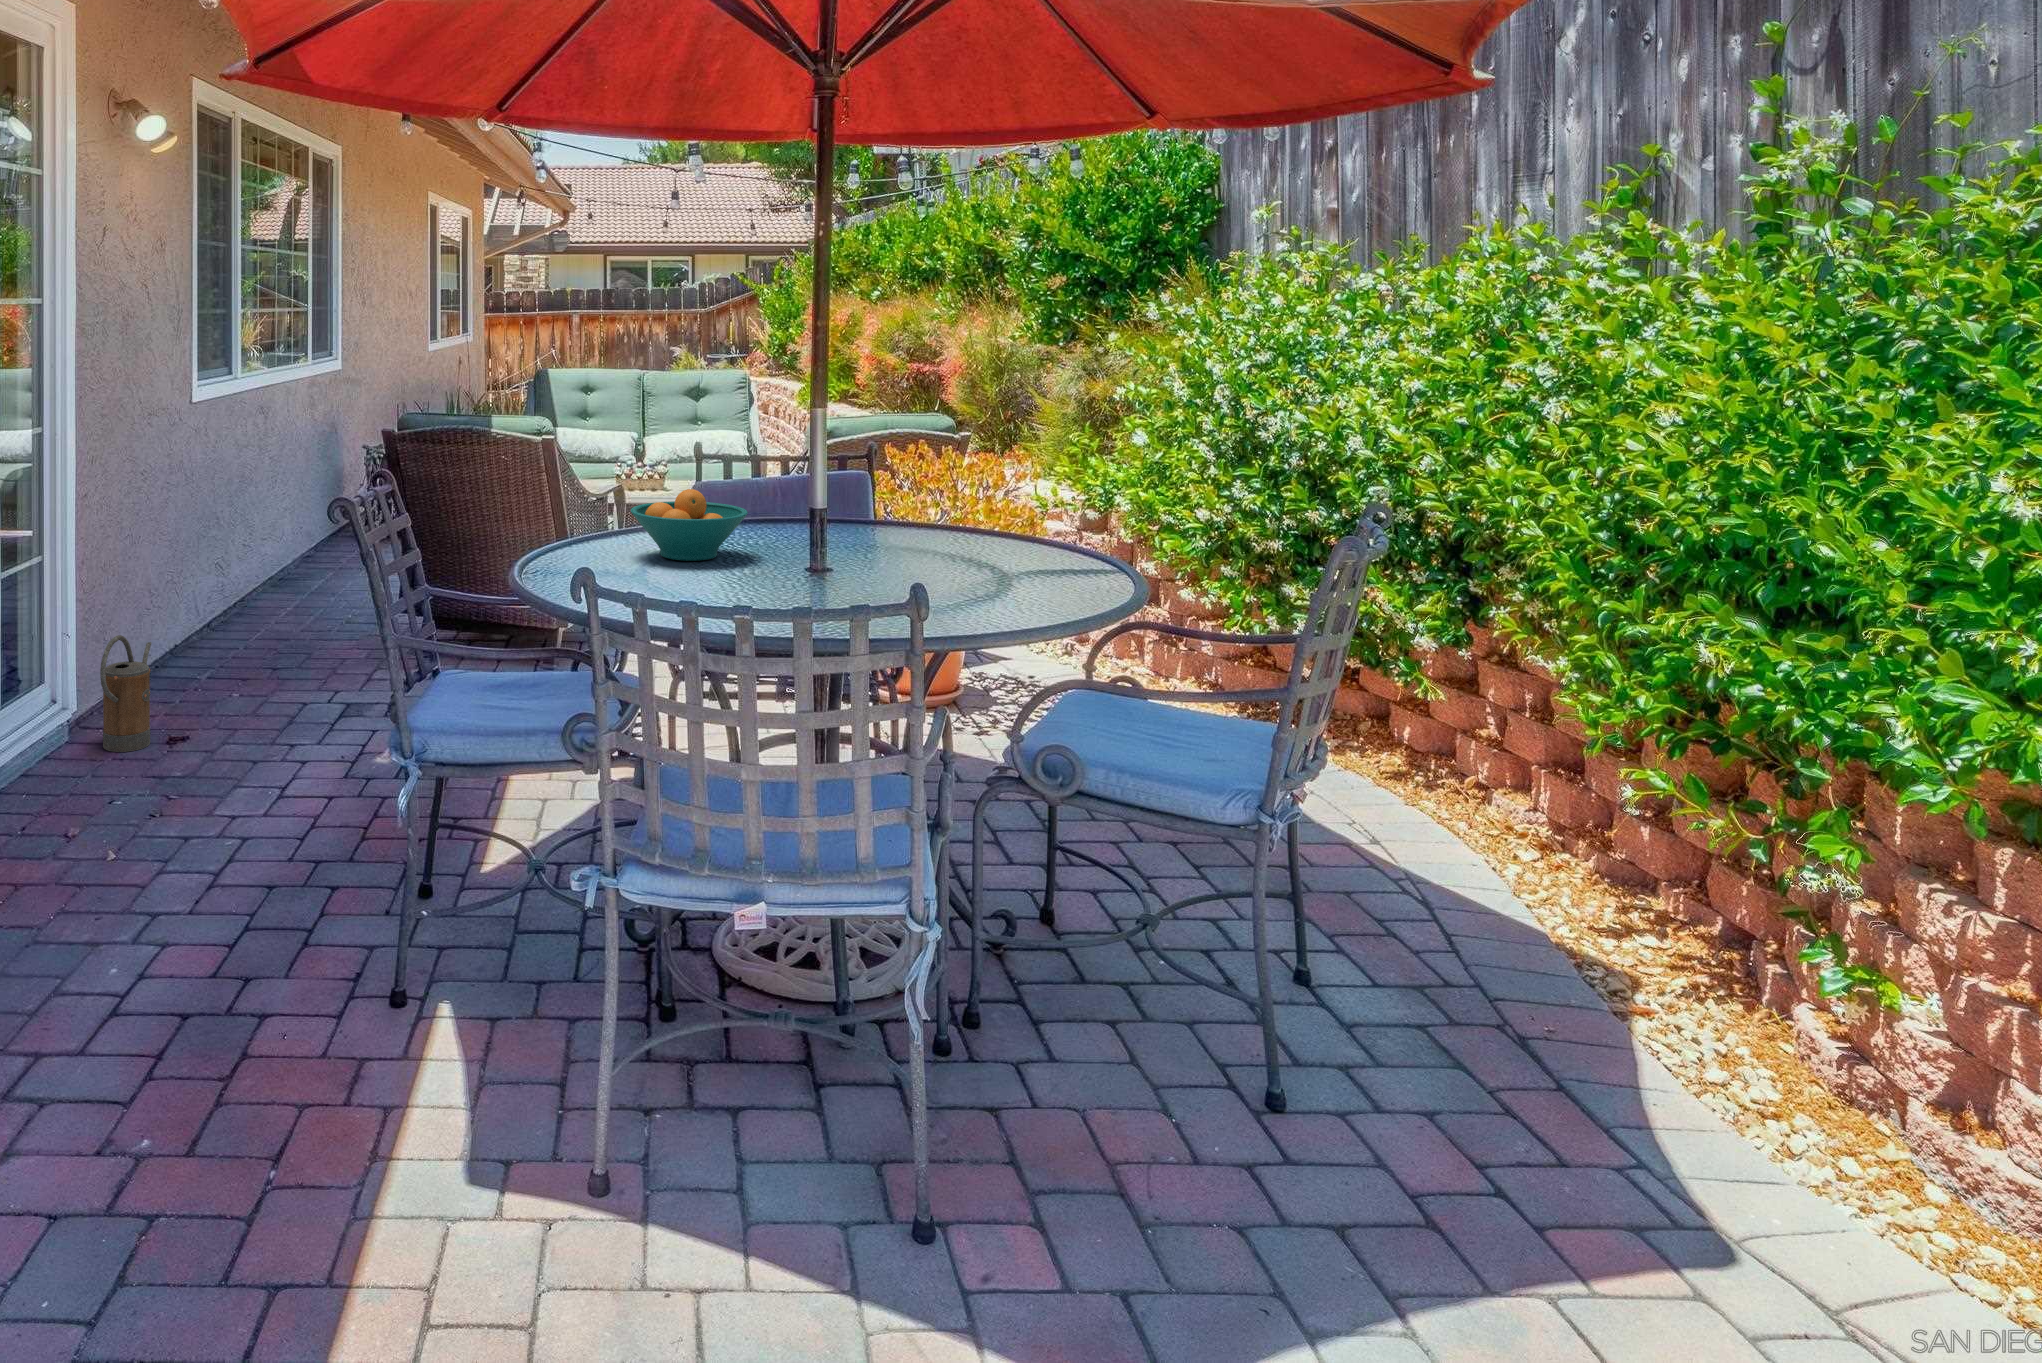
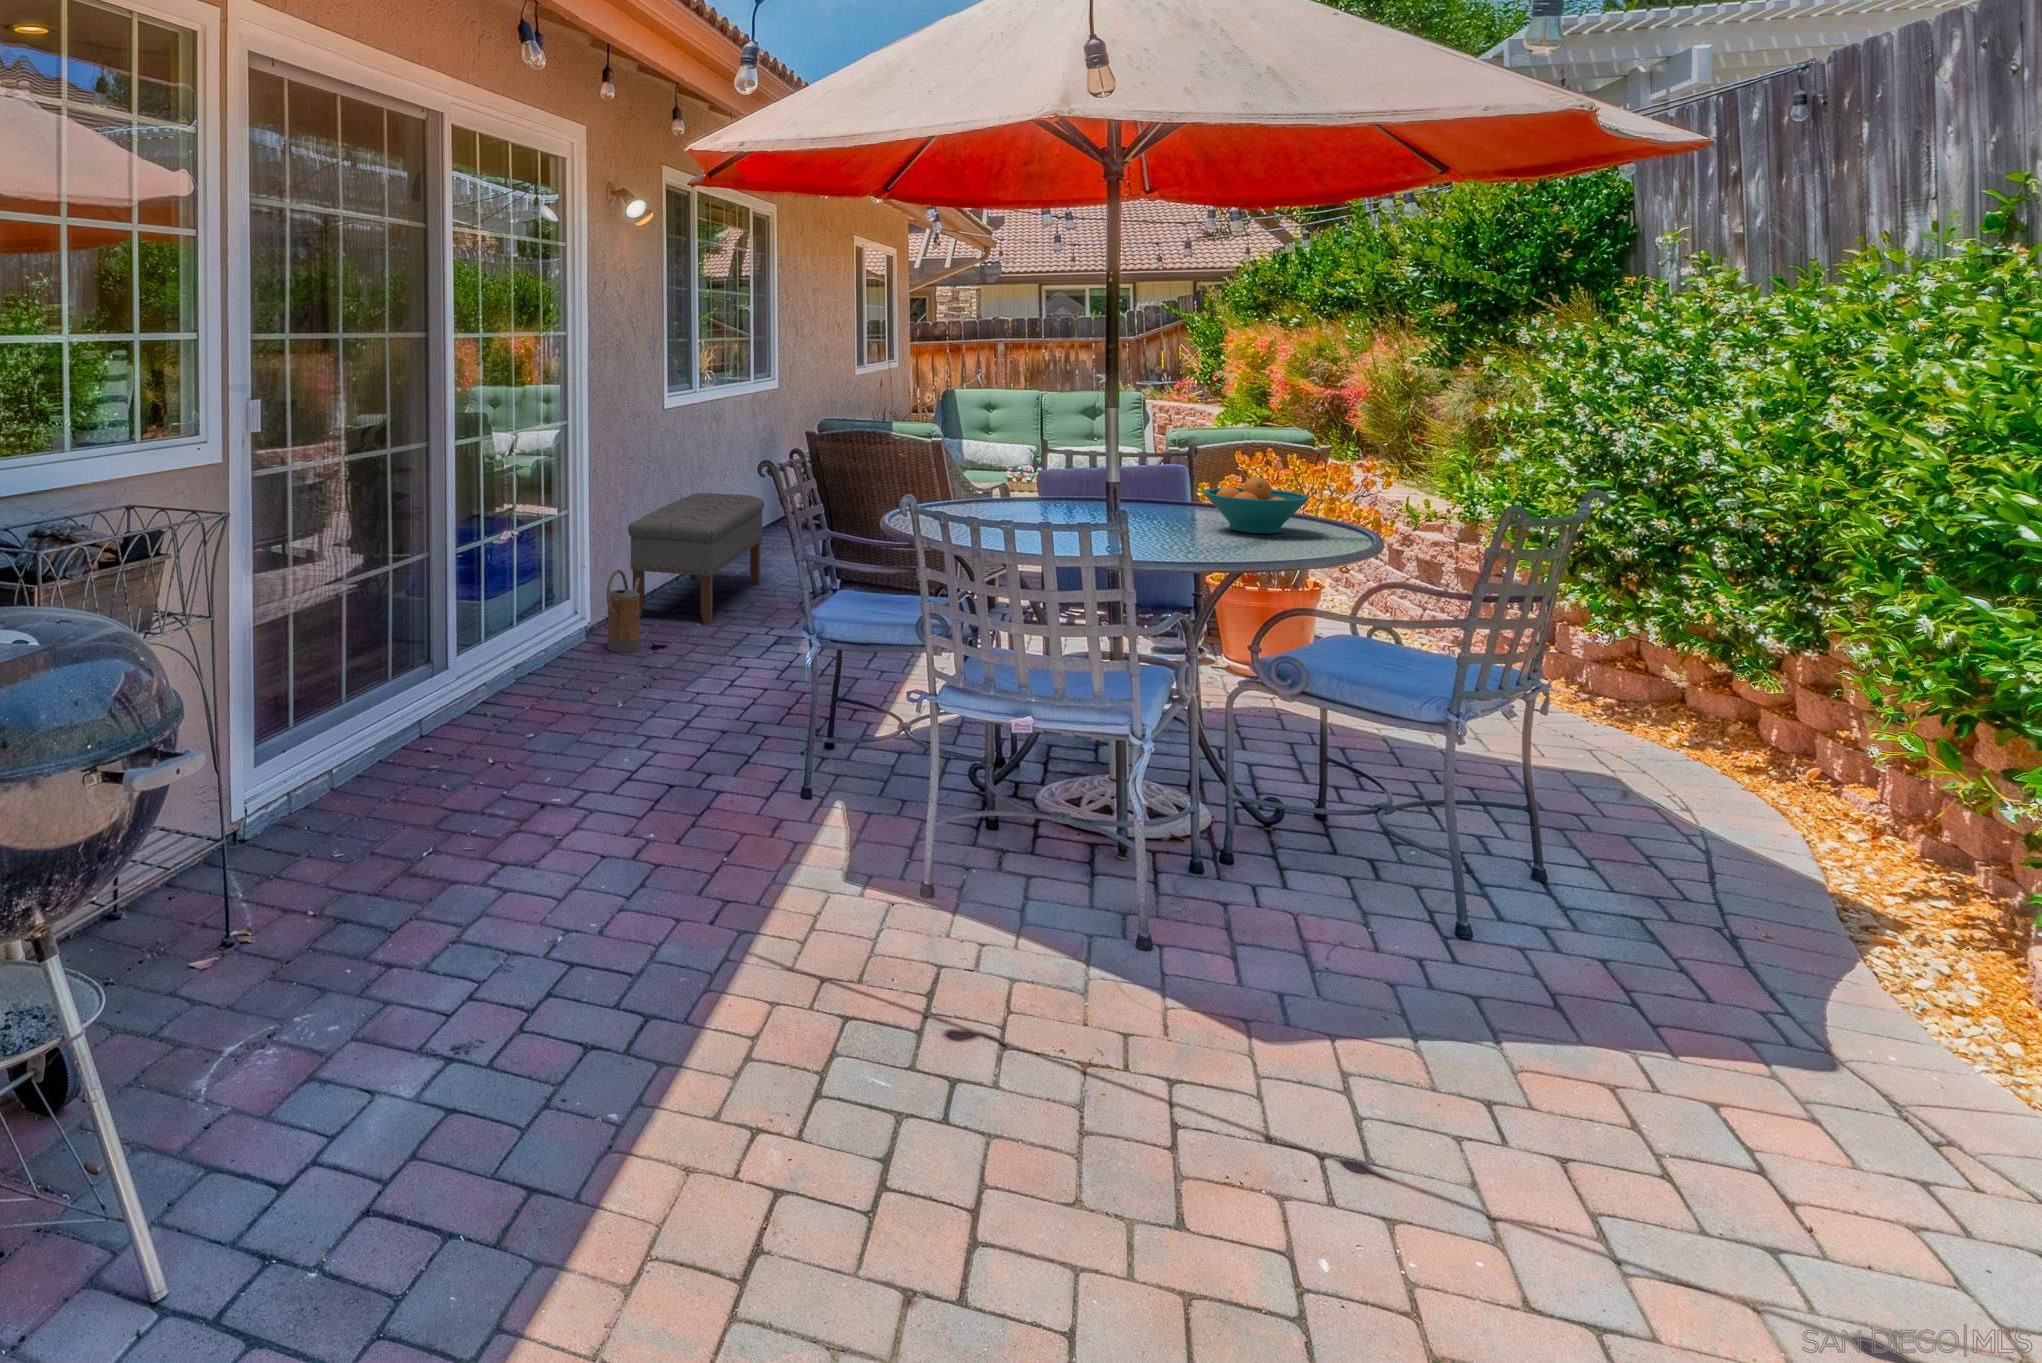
fruit bowl: present [631,489,748,561] -> present [1204,477,1309,534]
bench: none [137,512,323,694] -> present [628,493,764,625]

